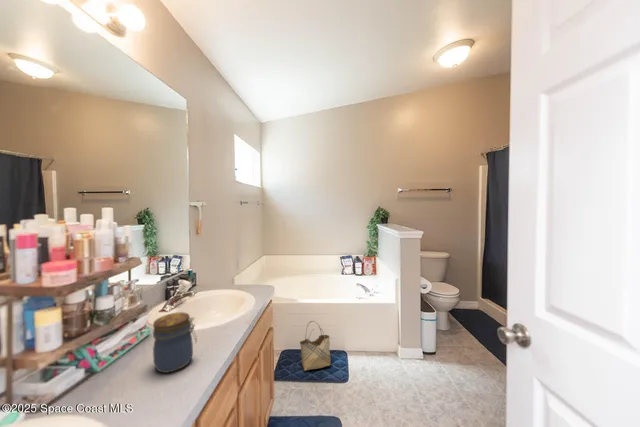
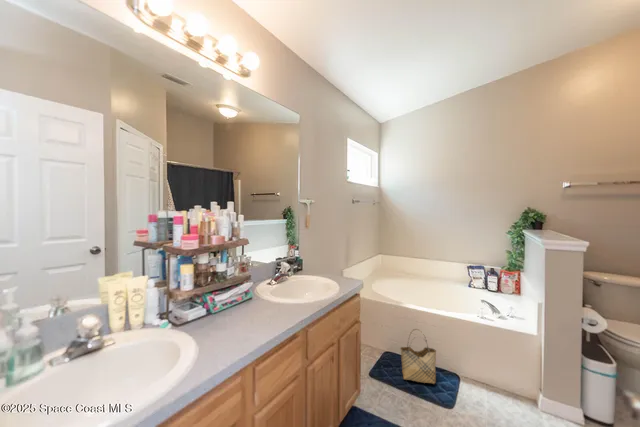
jar: present [153,312,197,372] -> none [242,283,272,326]

